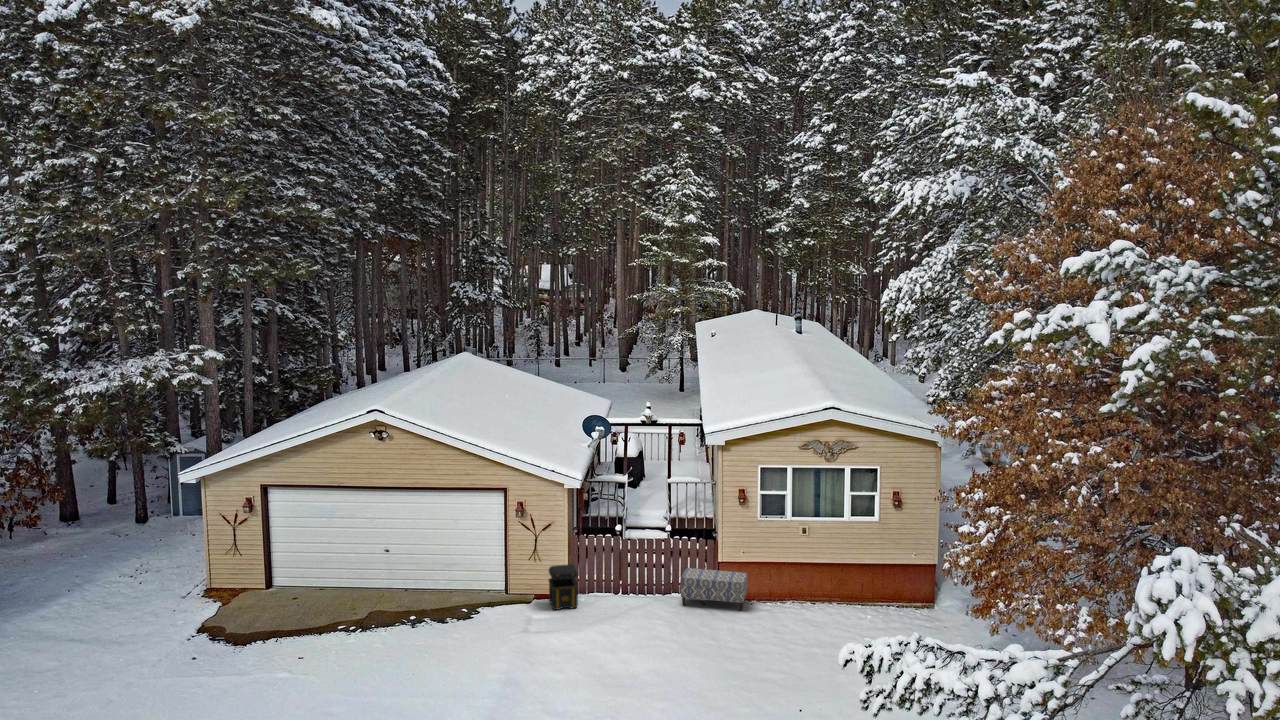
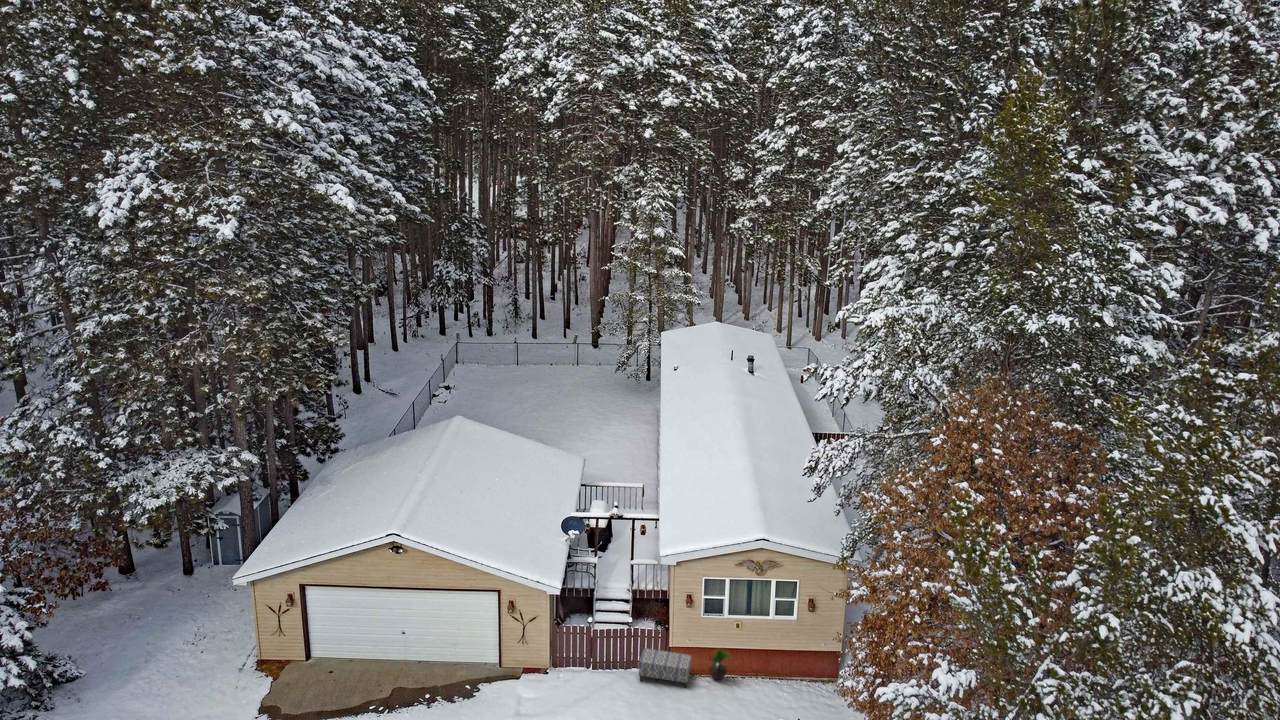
potted tree: none [769,557,798,604] -> present [710,650,728,679]
toolbox: present [548,564,579,610] -> none [535,649,559,687]

